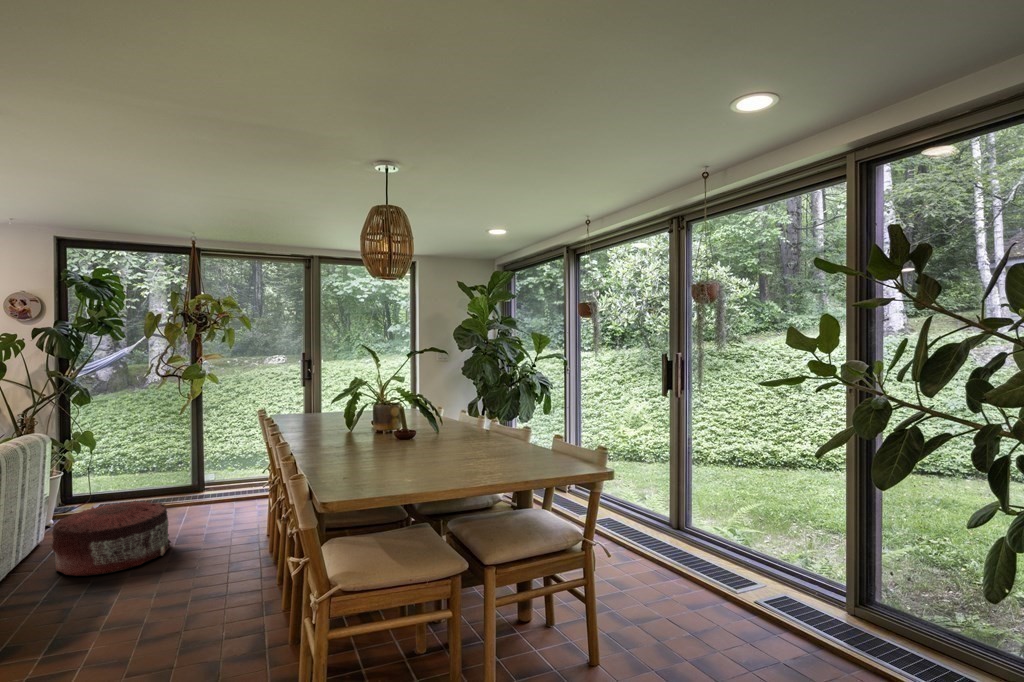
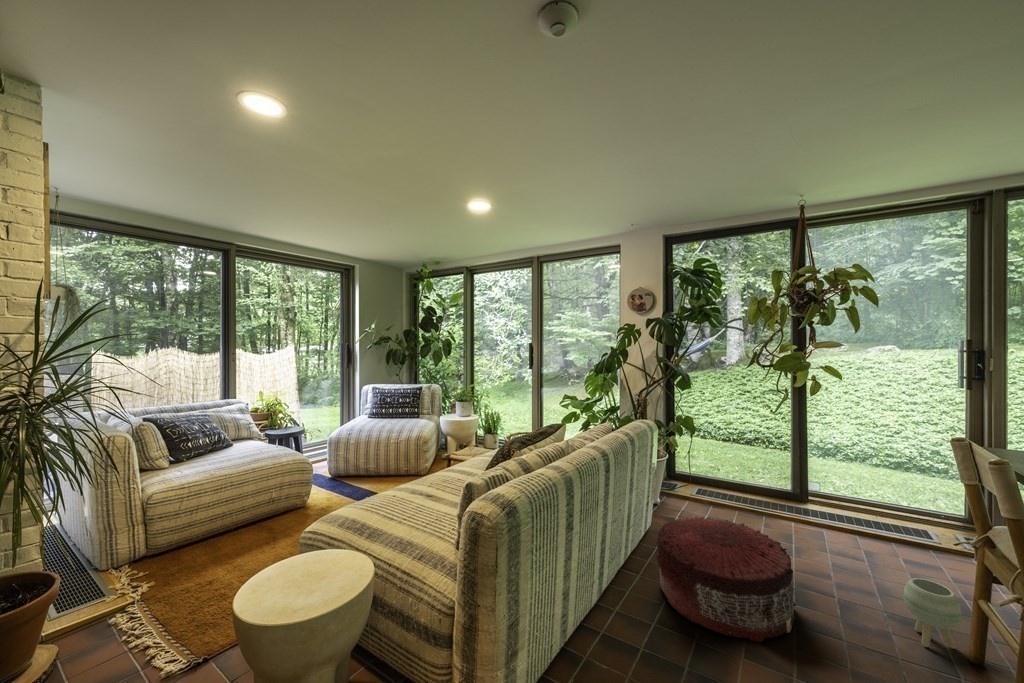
planter: none [236,497,261,534] -> present [903,578,962,649]

